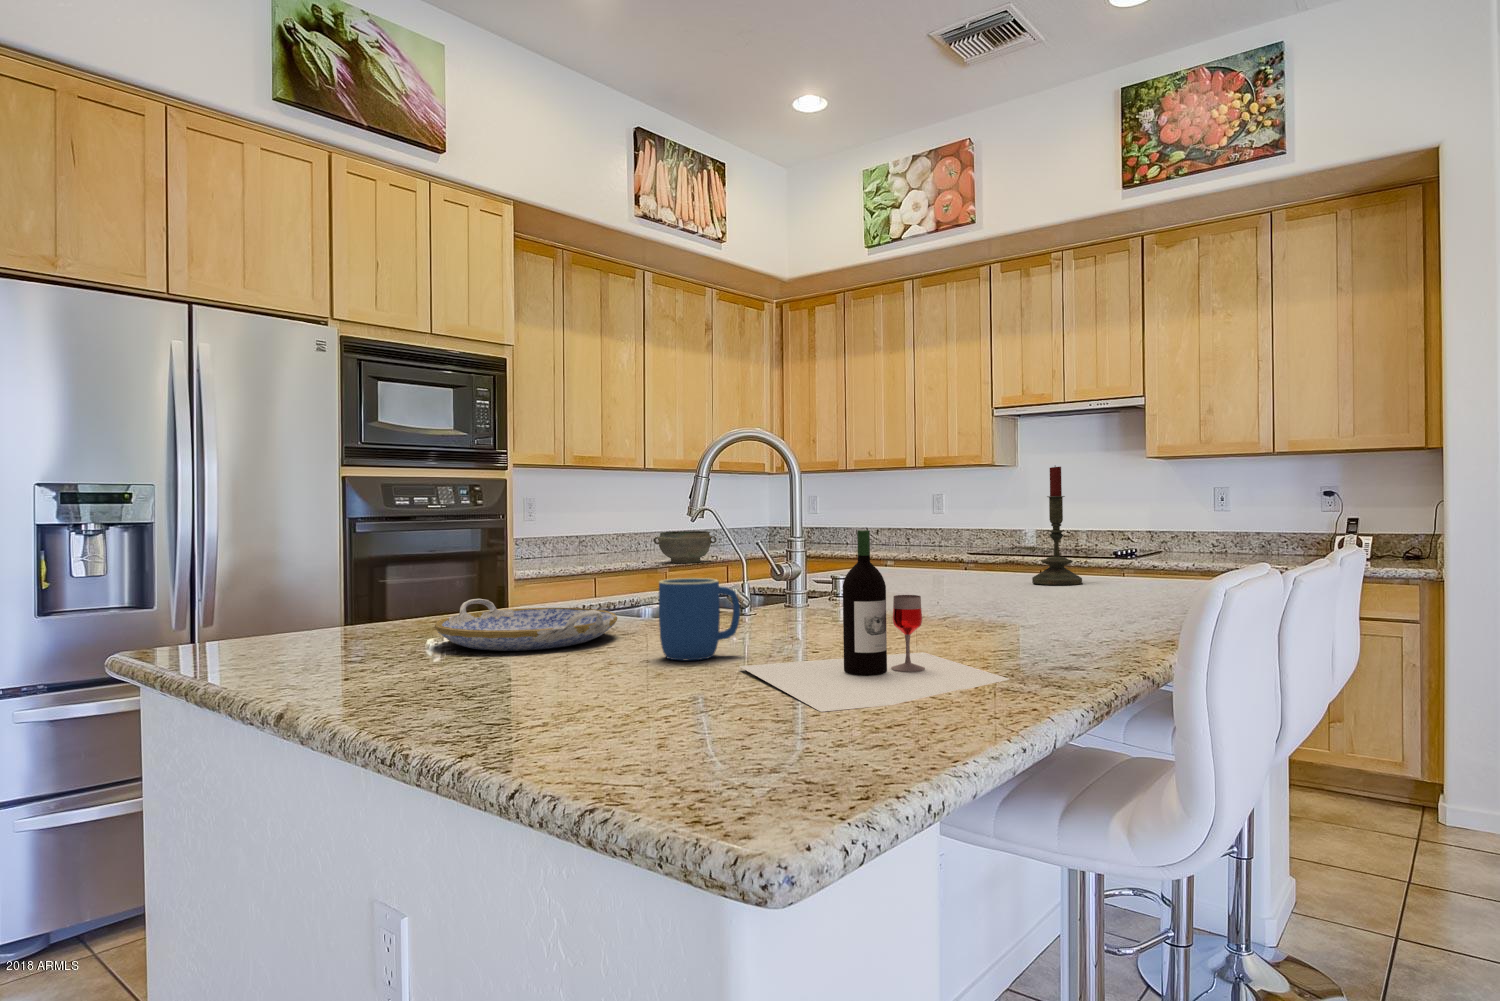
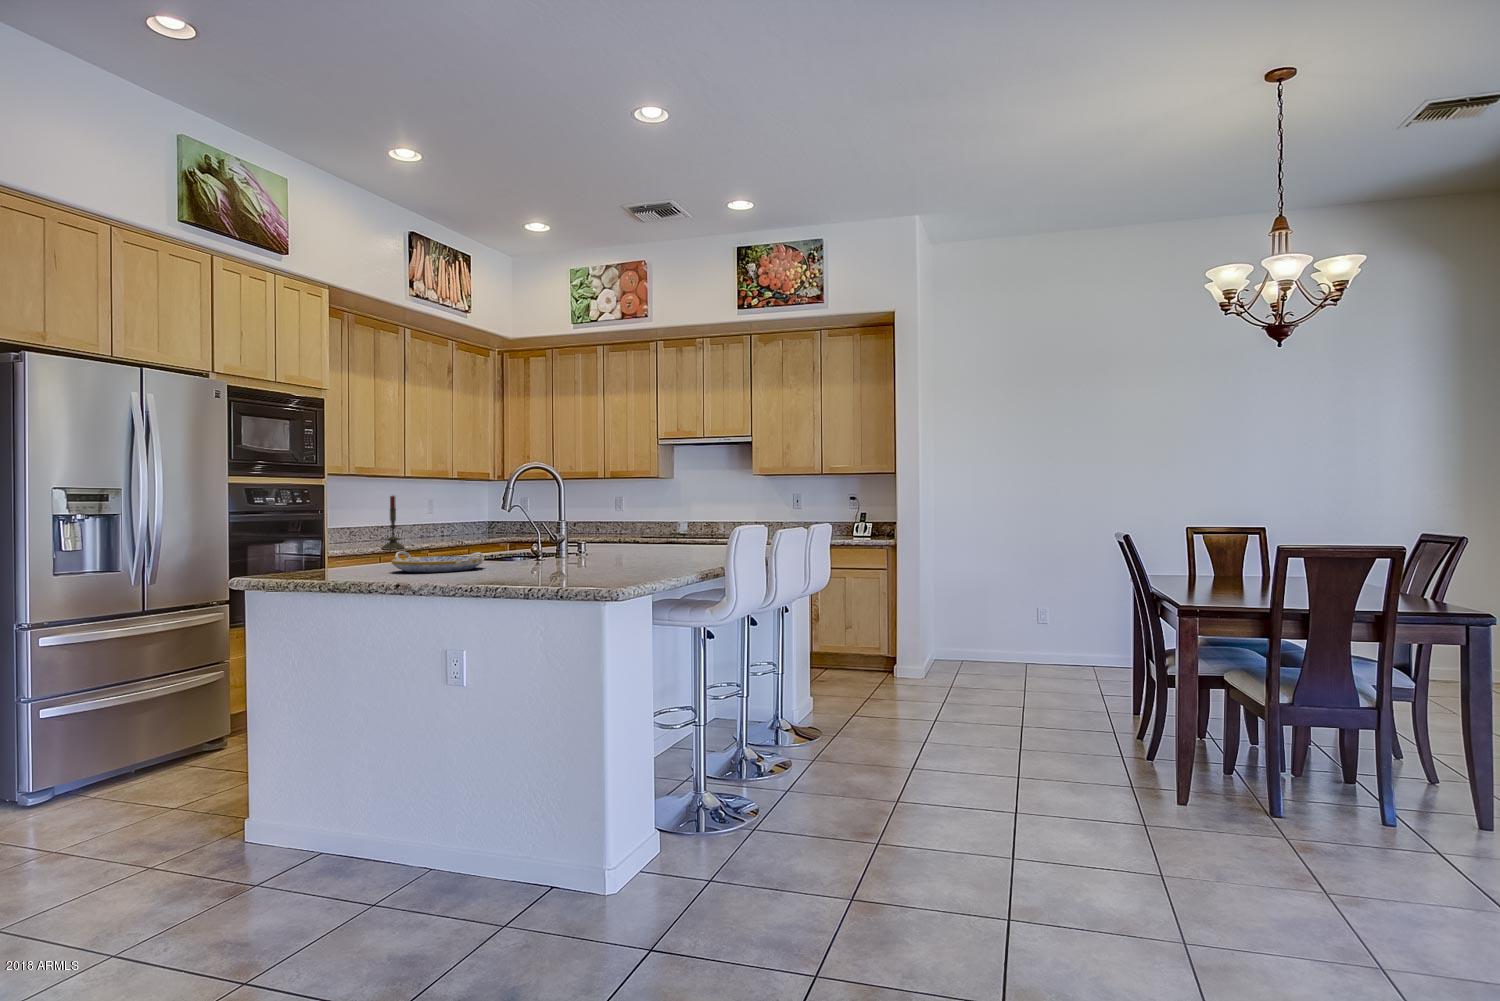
candle: present [1032,466,1082,585] -> present [381,496,405,550]
wine bottle: present [740,530,1009,712] -> none [562,512,682,574]
bowl: present [654,531,717,563] -> none [415,523,465,546]
mug: present [659,578,740,660] -> none [519,535,557,570]

